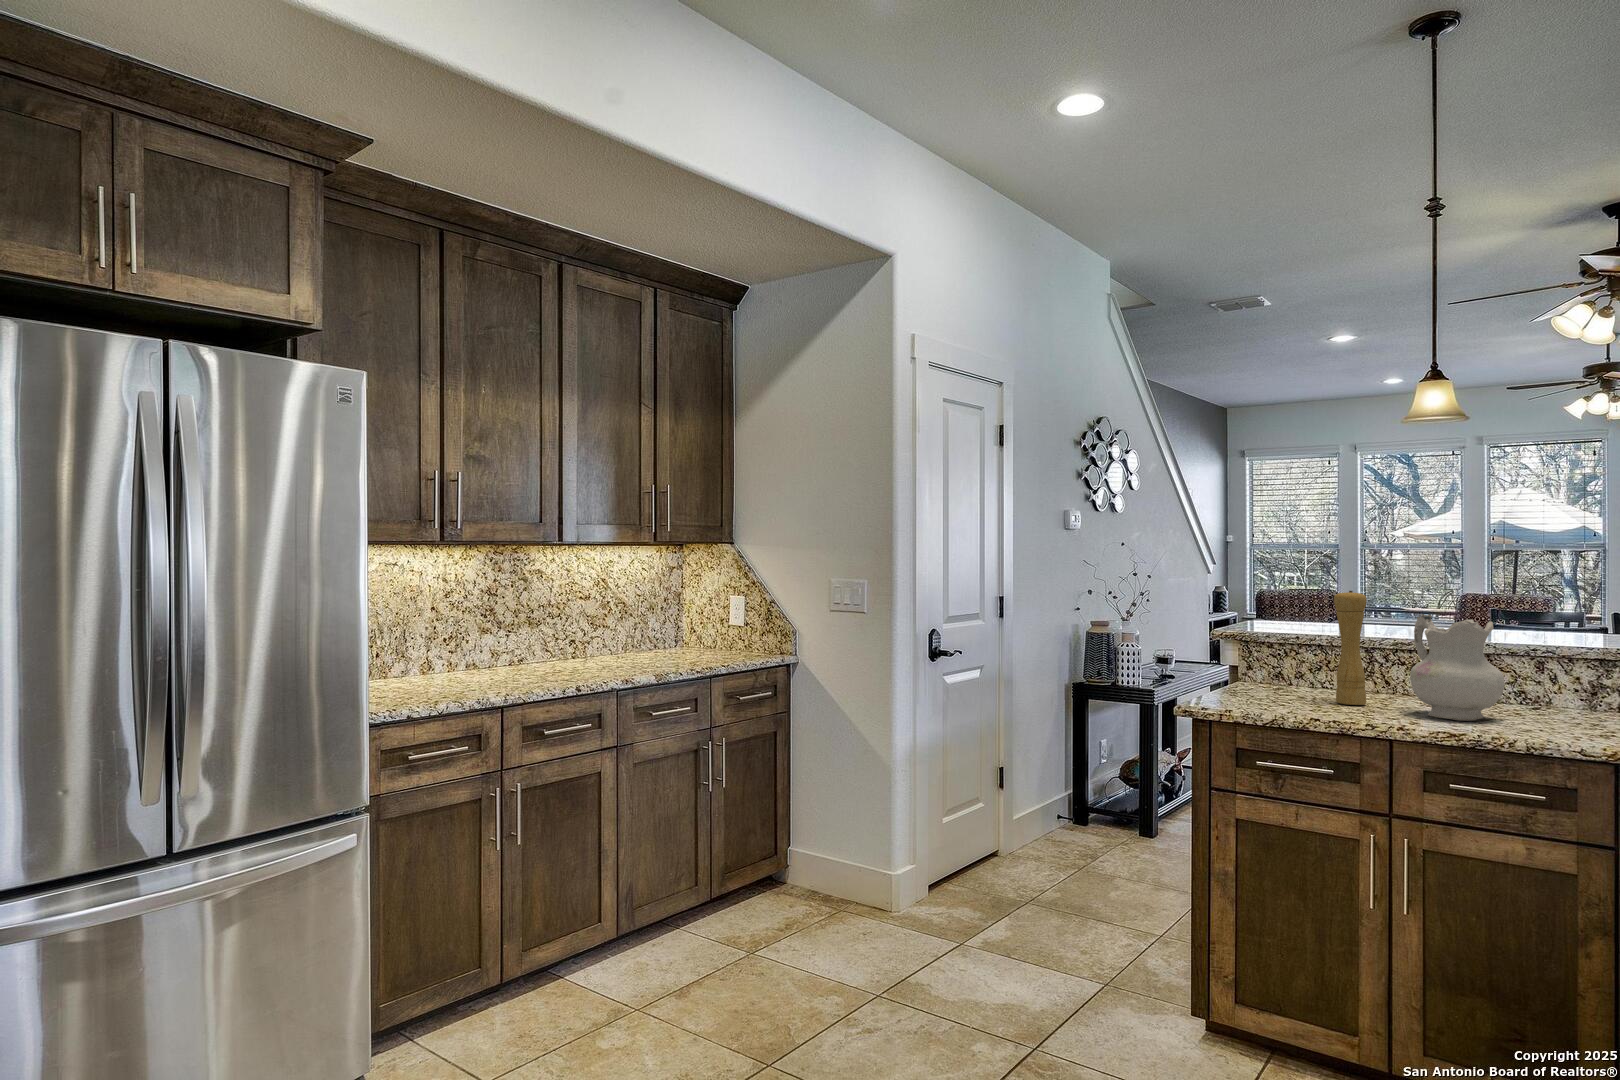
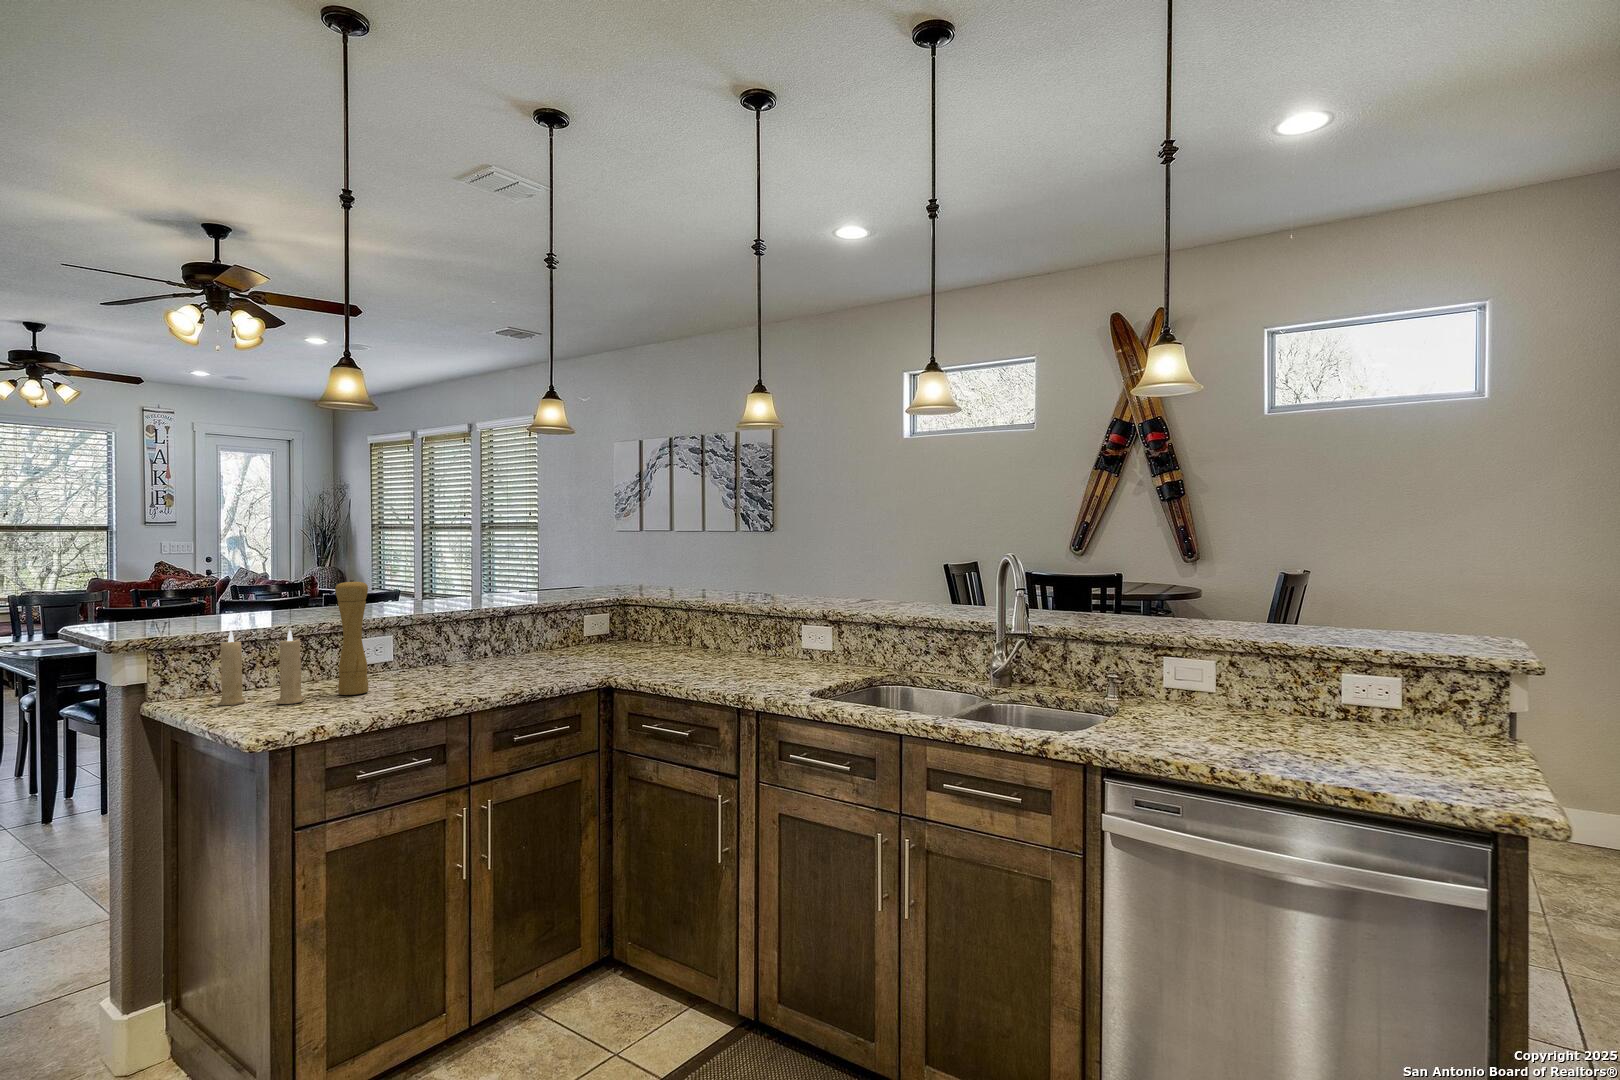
ceramic pitcher: present [1410,614,1504,721] -> none [404,597,489,686]
candle: none [1256,628,1302,699] -> present [218,630,304,705]

